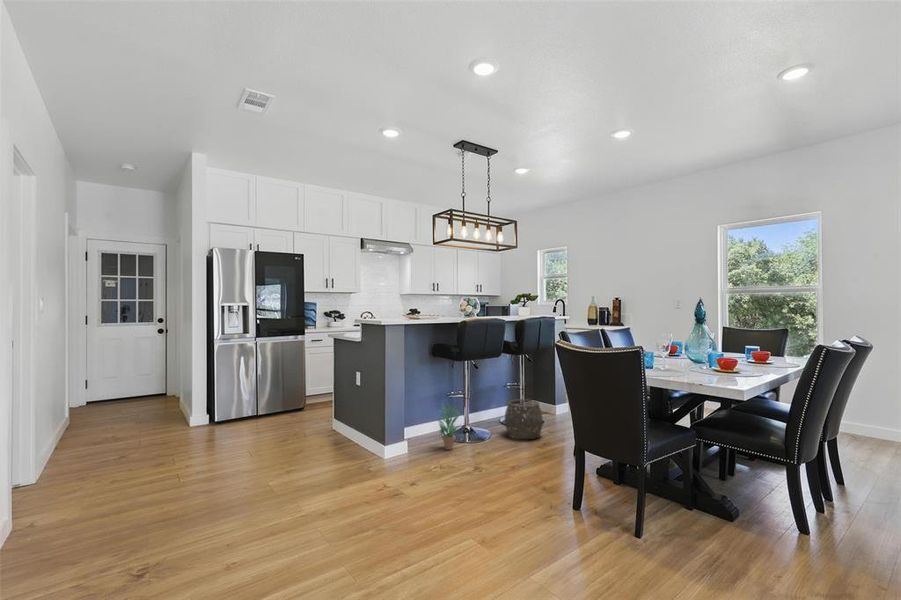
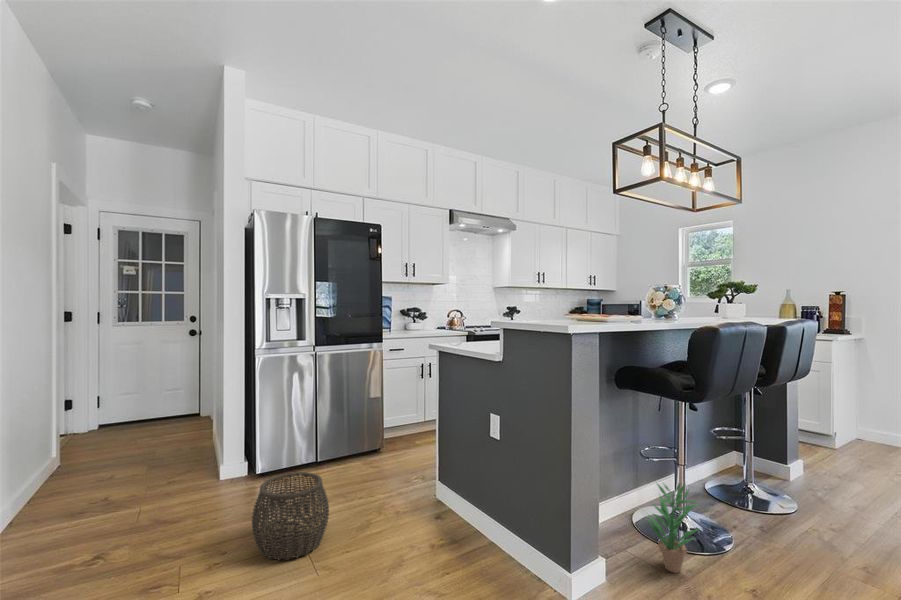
woven basket: present [505,399,543,439] -> present [252,472,329,560]

